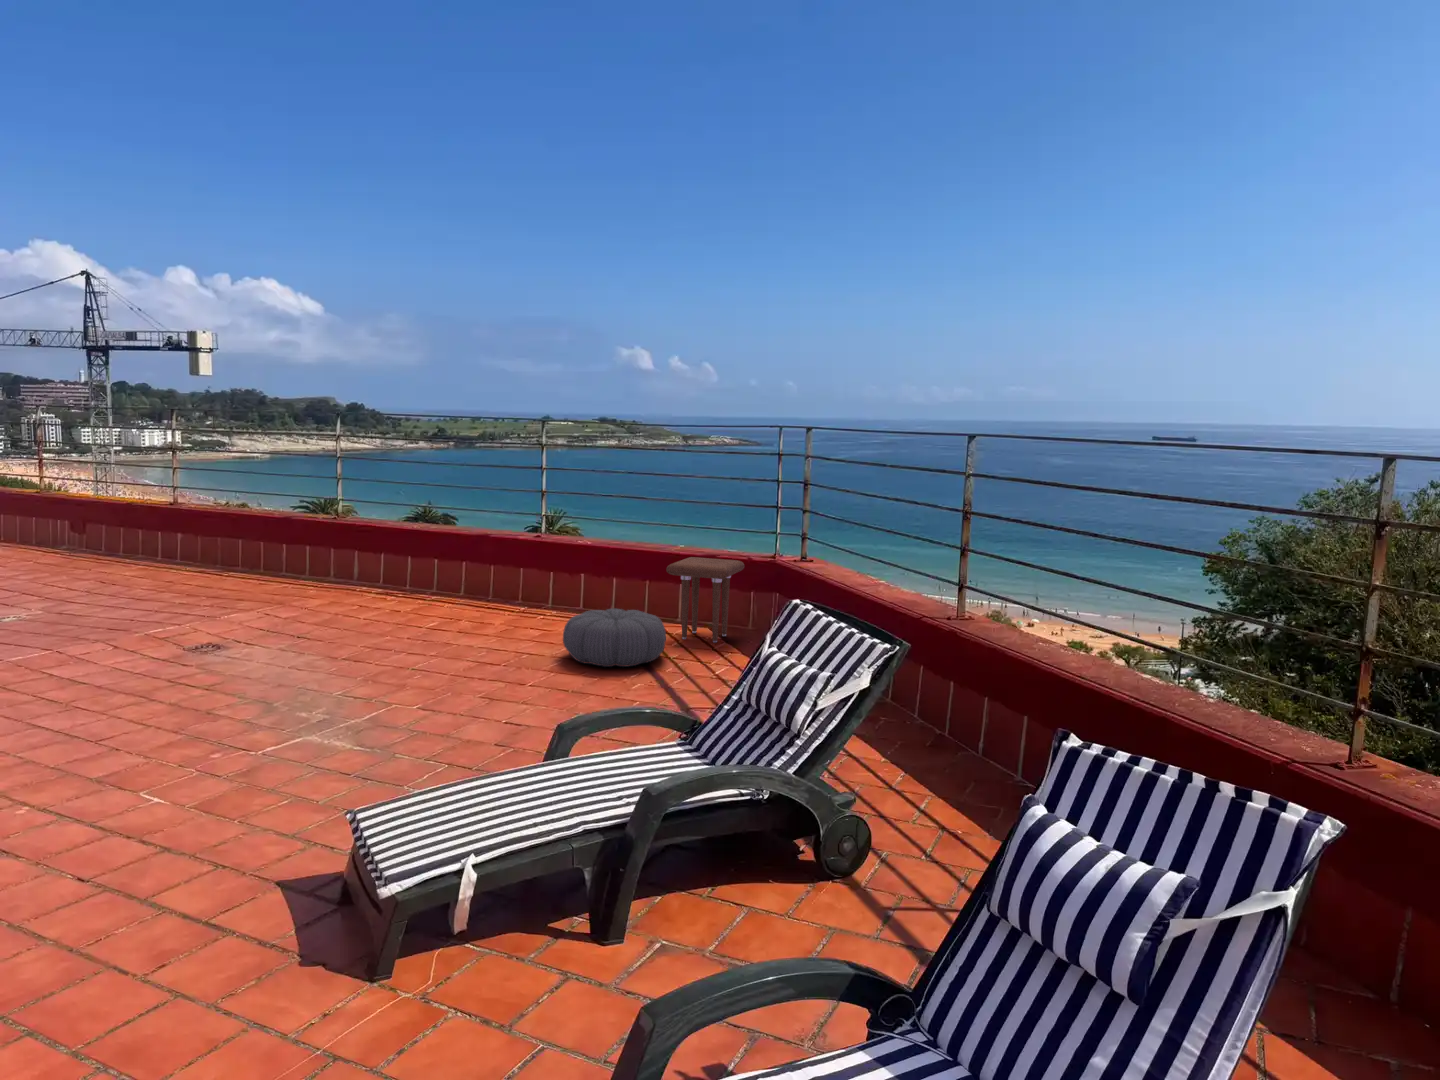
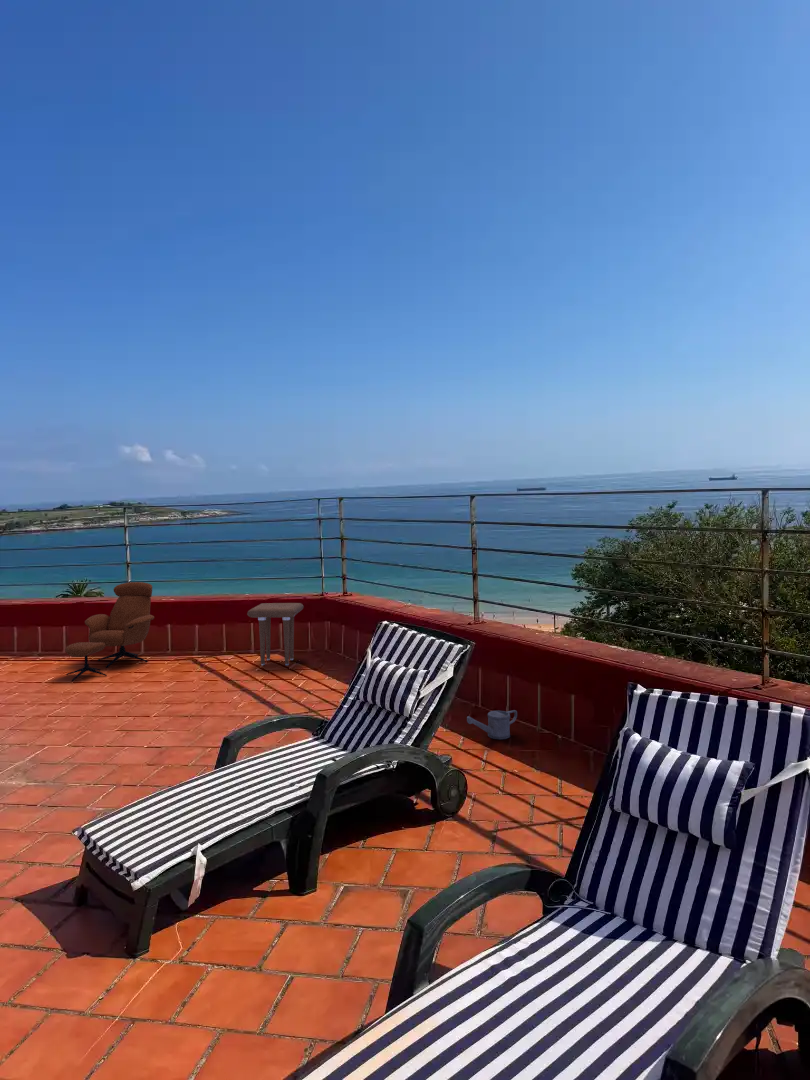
lounge chair: none [448,517,559,634] -> present [65,582,154,681]
pouf: present [563,609,666,667] -> none [173,646,255,692]
watering can: none [915,740,997,783] -> present [467,710,517,739]

